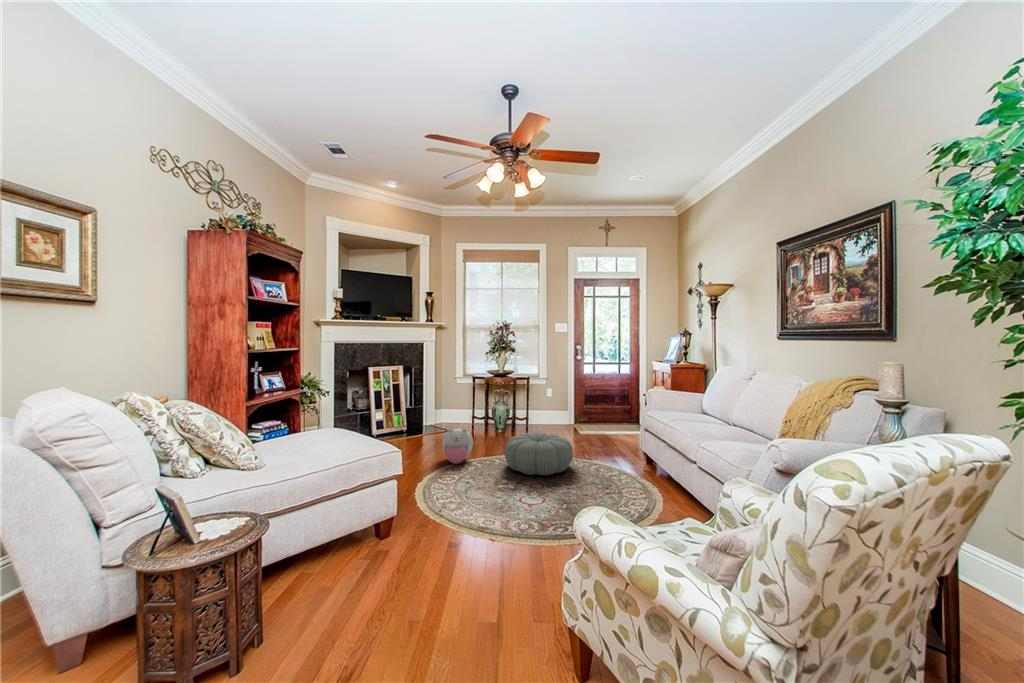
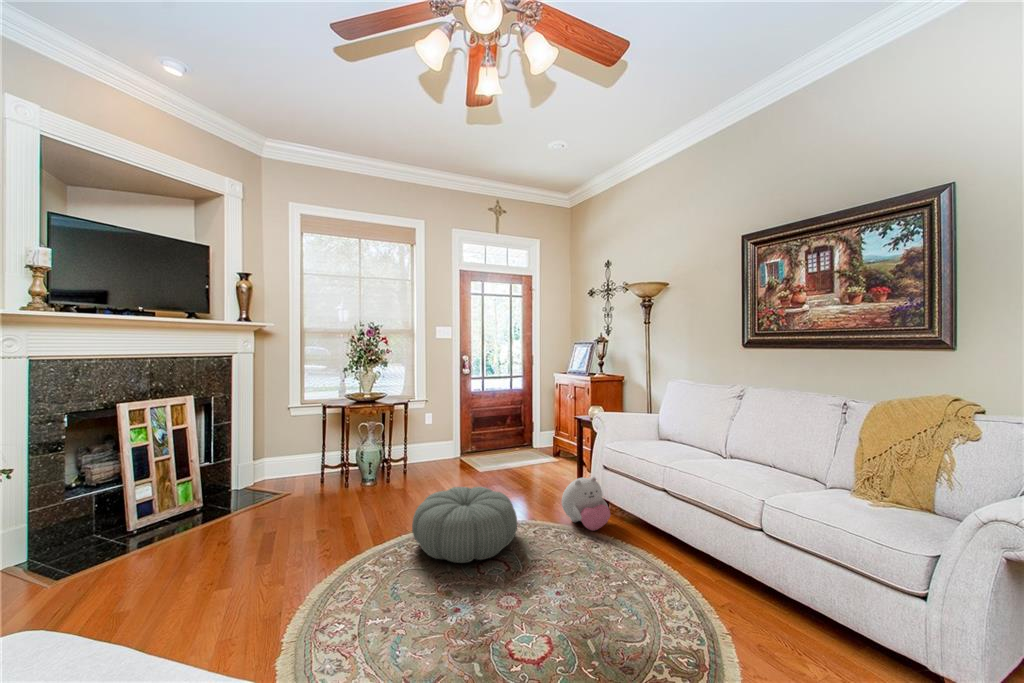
plush toy: present [443,429,473,464] -> present [562,477,610,531]

